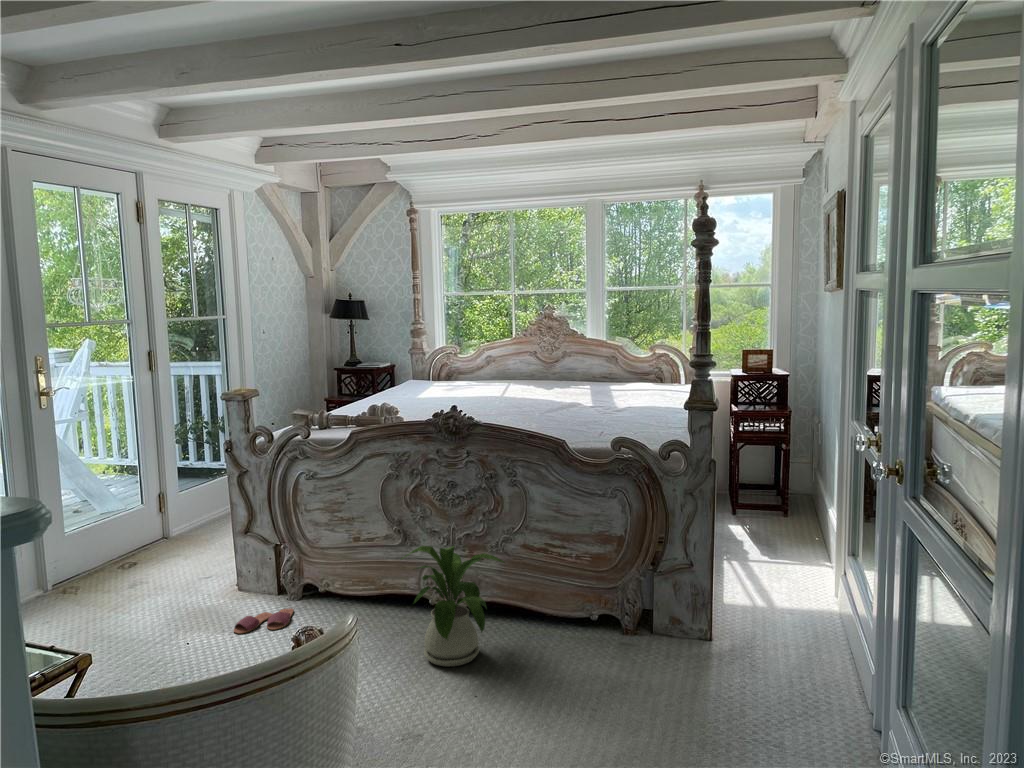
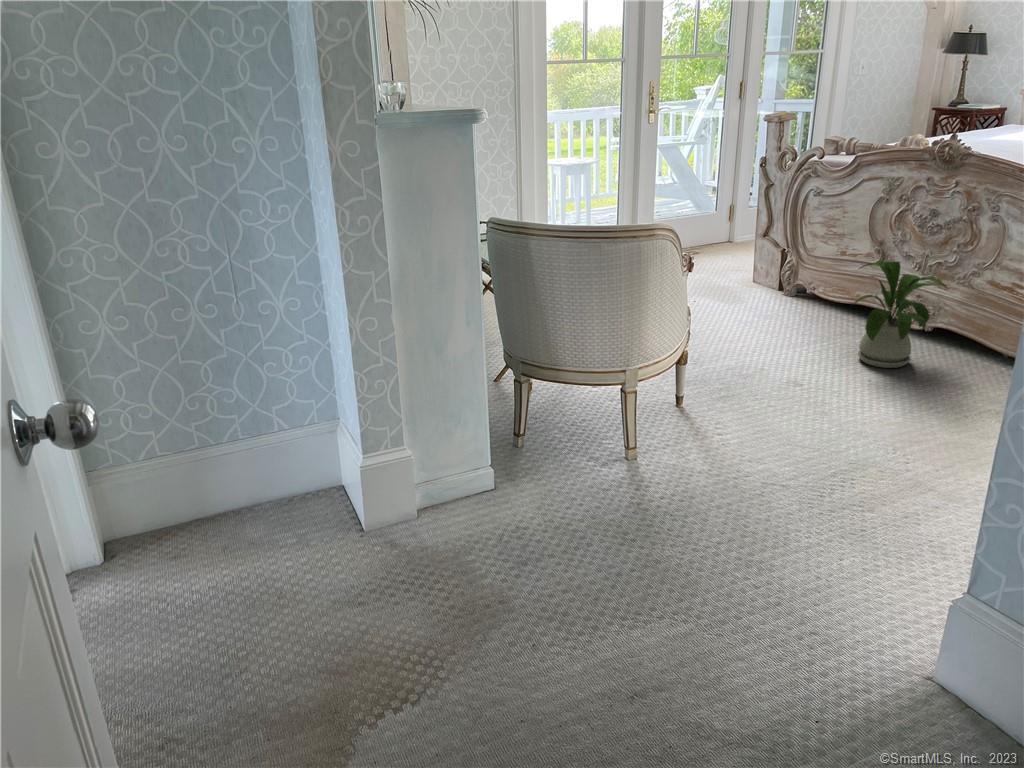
slippers: present [234,608,294,634] -> none [732,298,786,312]

